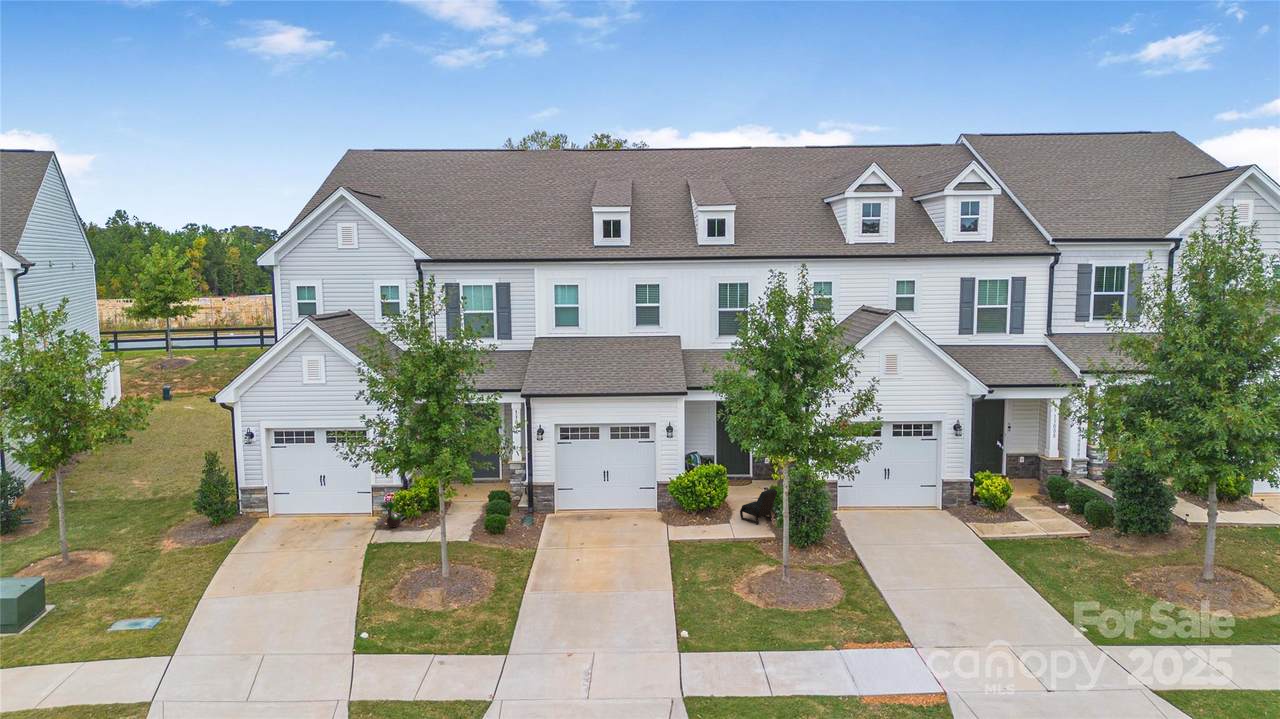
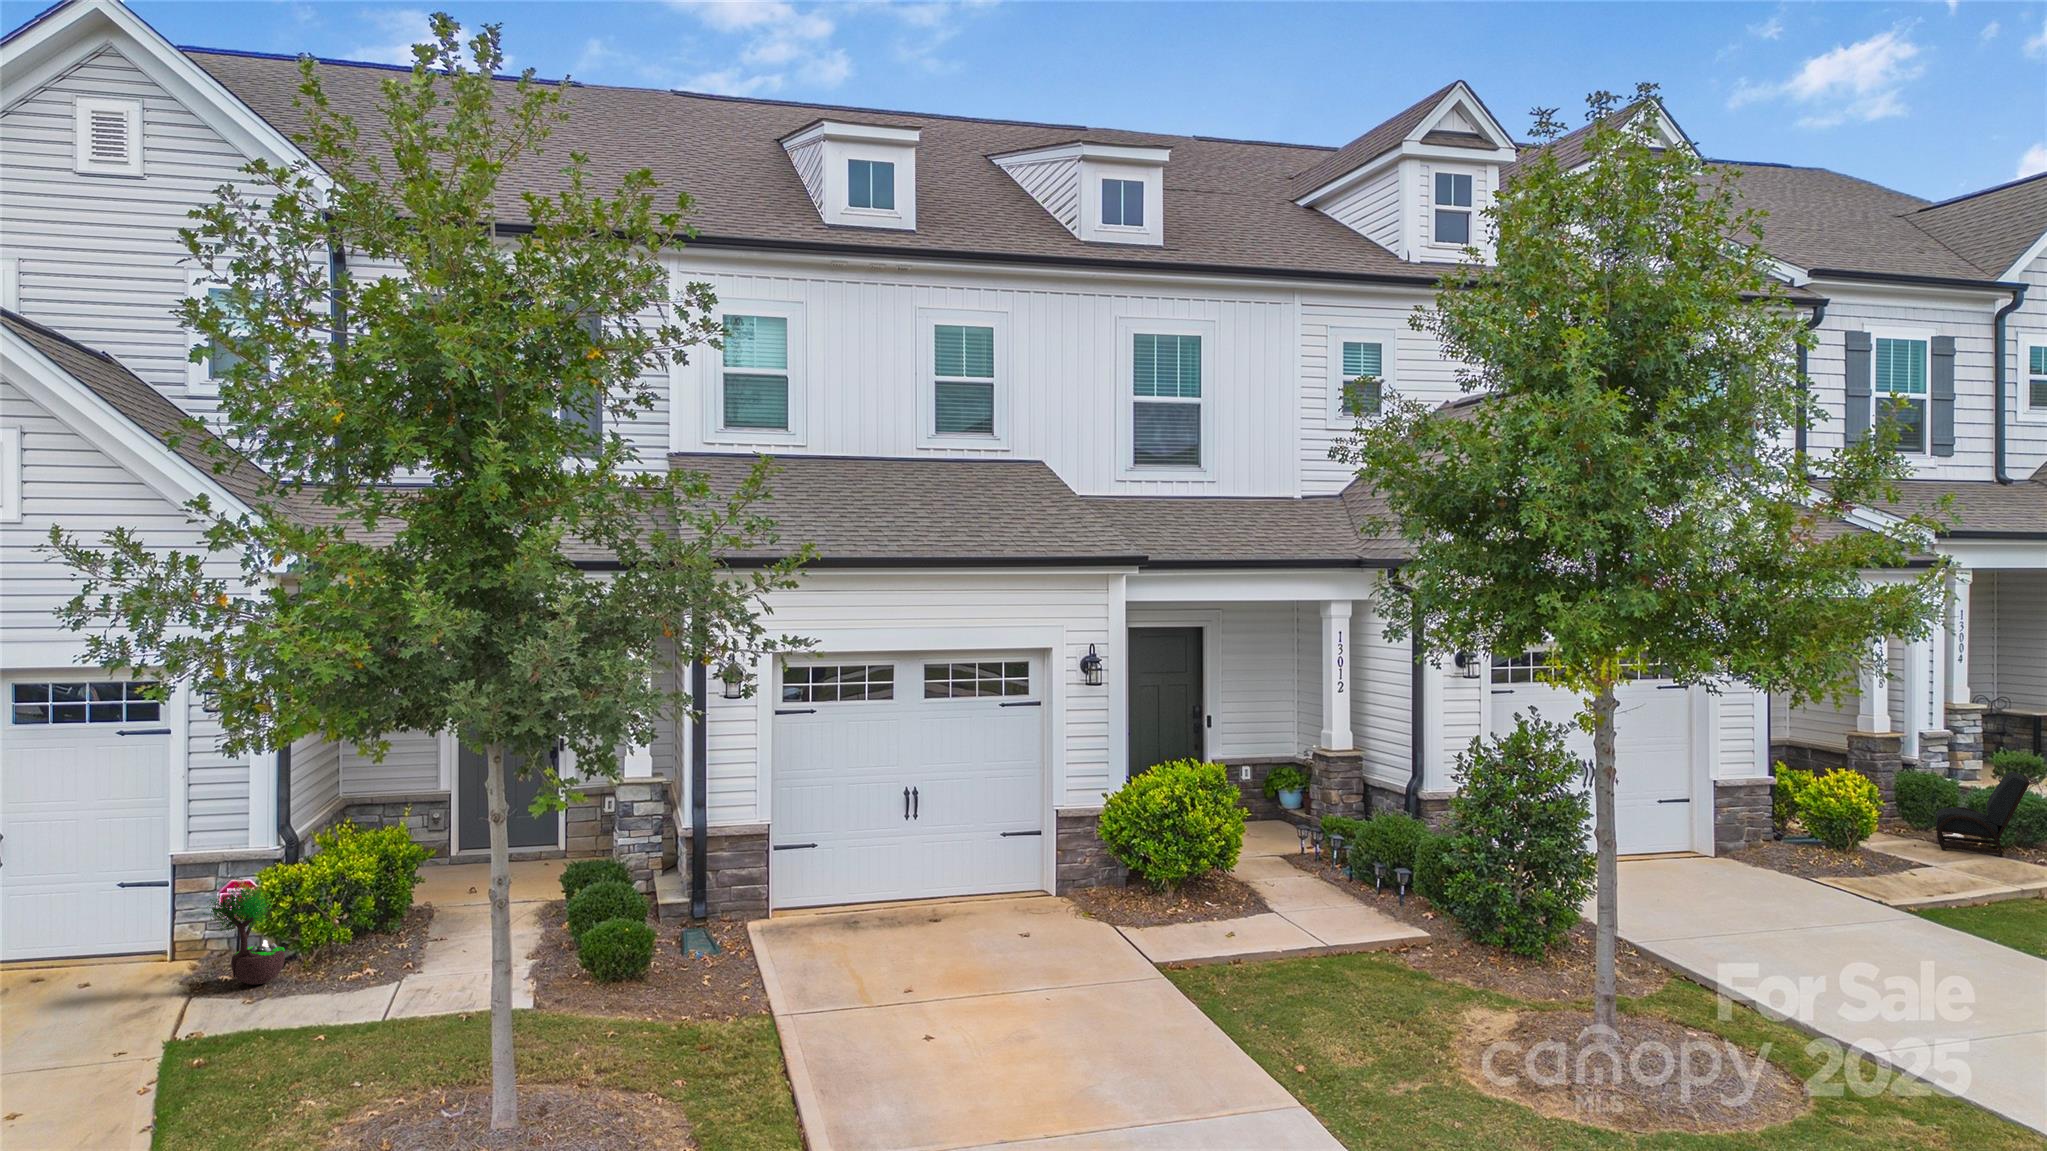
lounge chair: present [740,489,777,525] -> present [1936,772,2030,857]

